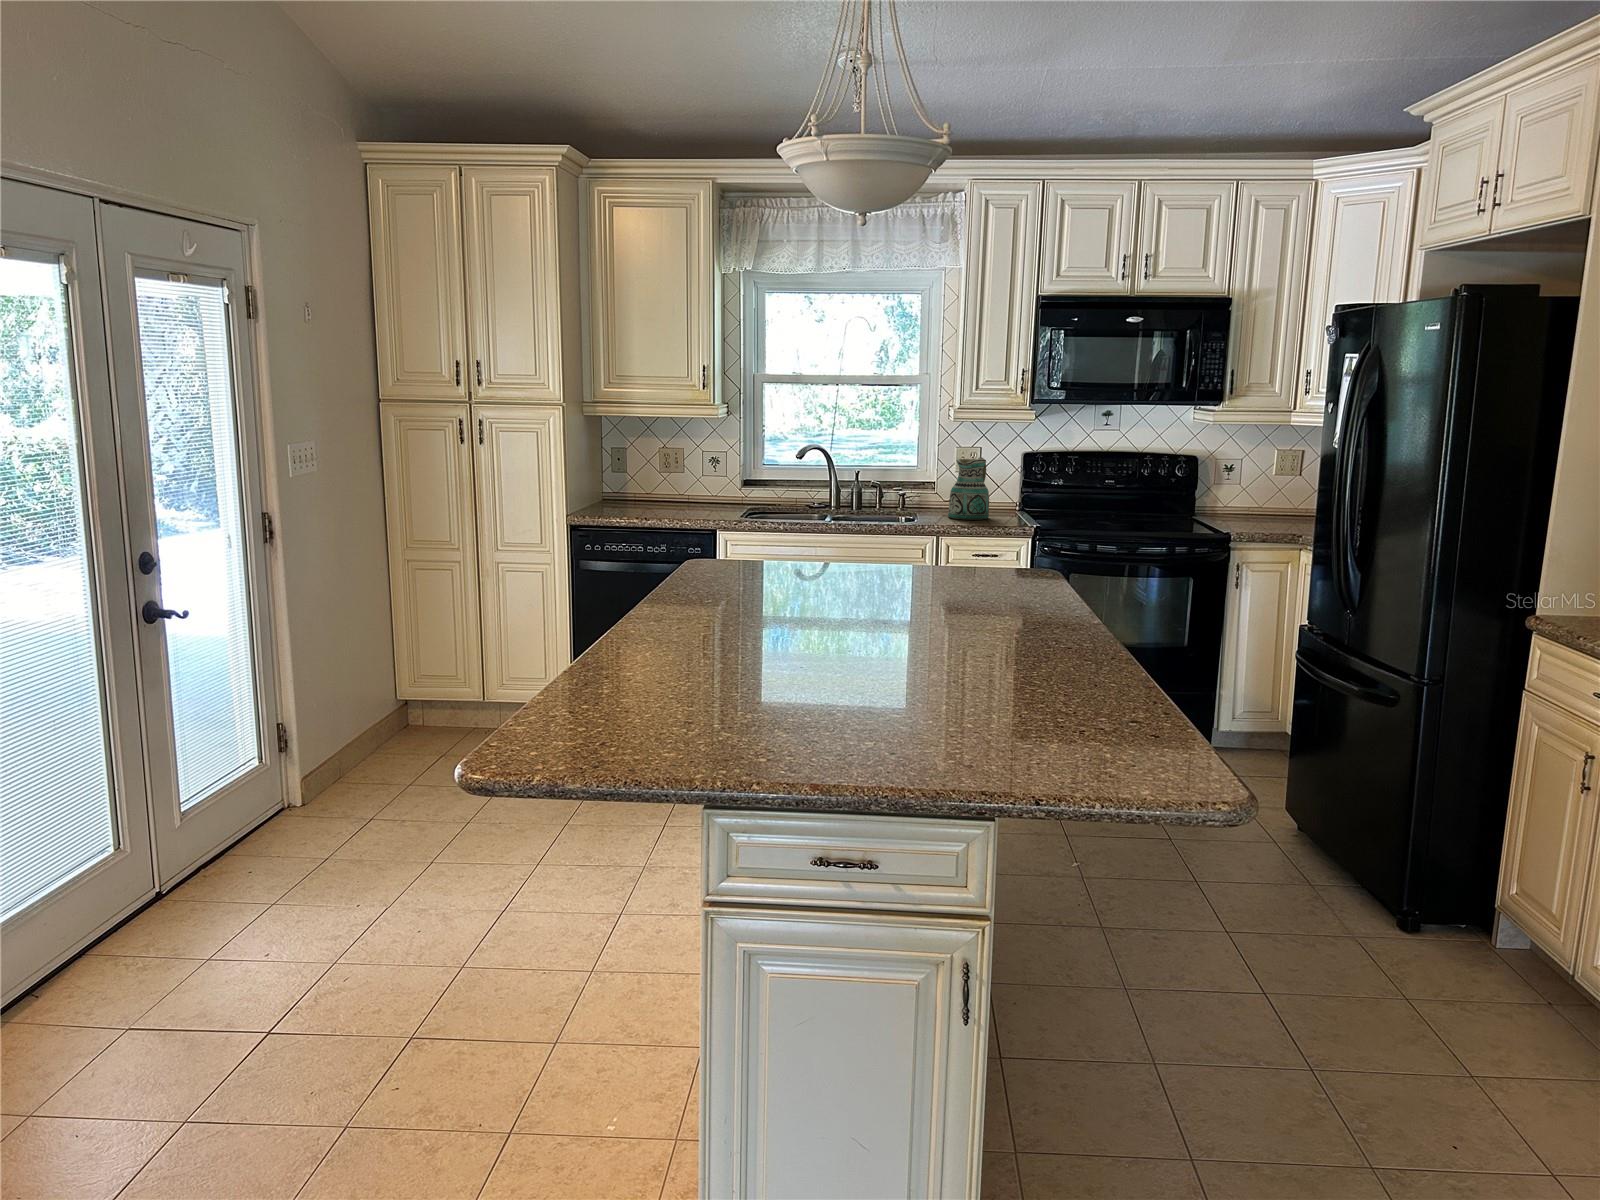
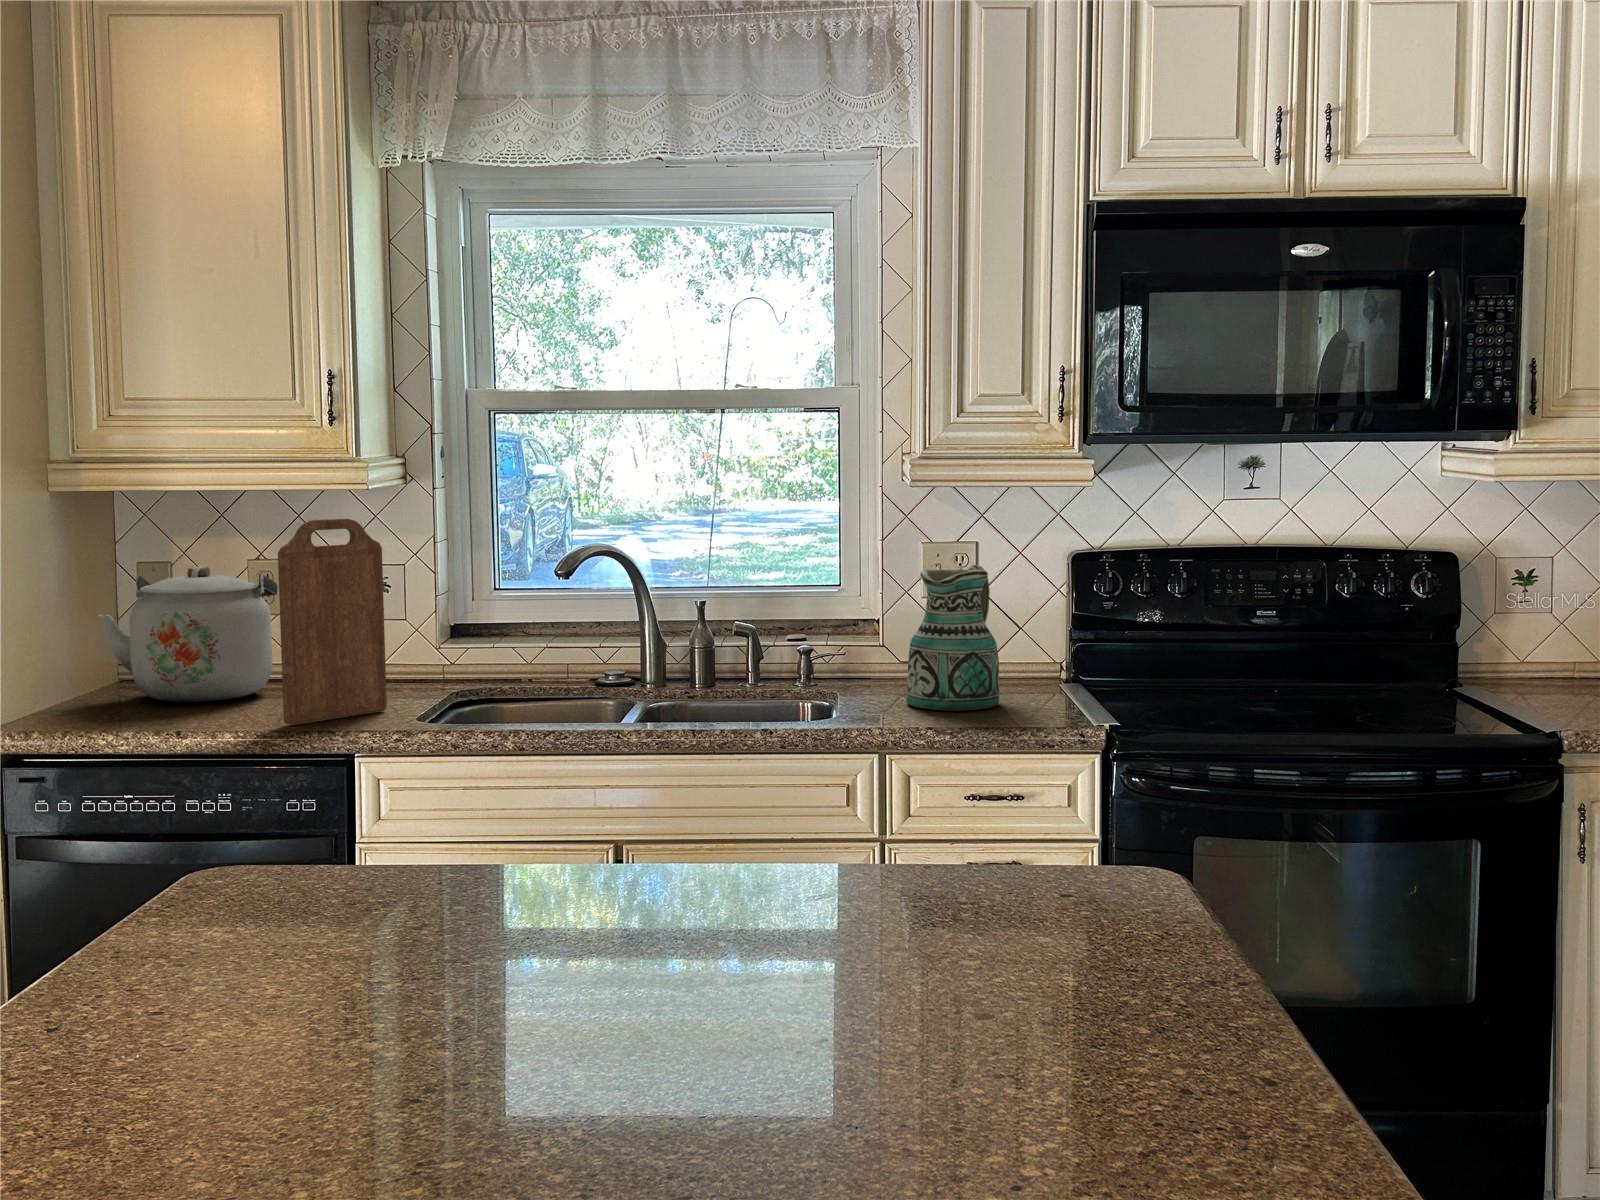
cutting board: none [687,431,726,517] -> present [278,519,387,725]
kettle: none [601,451,672,509] -> present [99,566,278,702]

